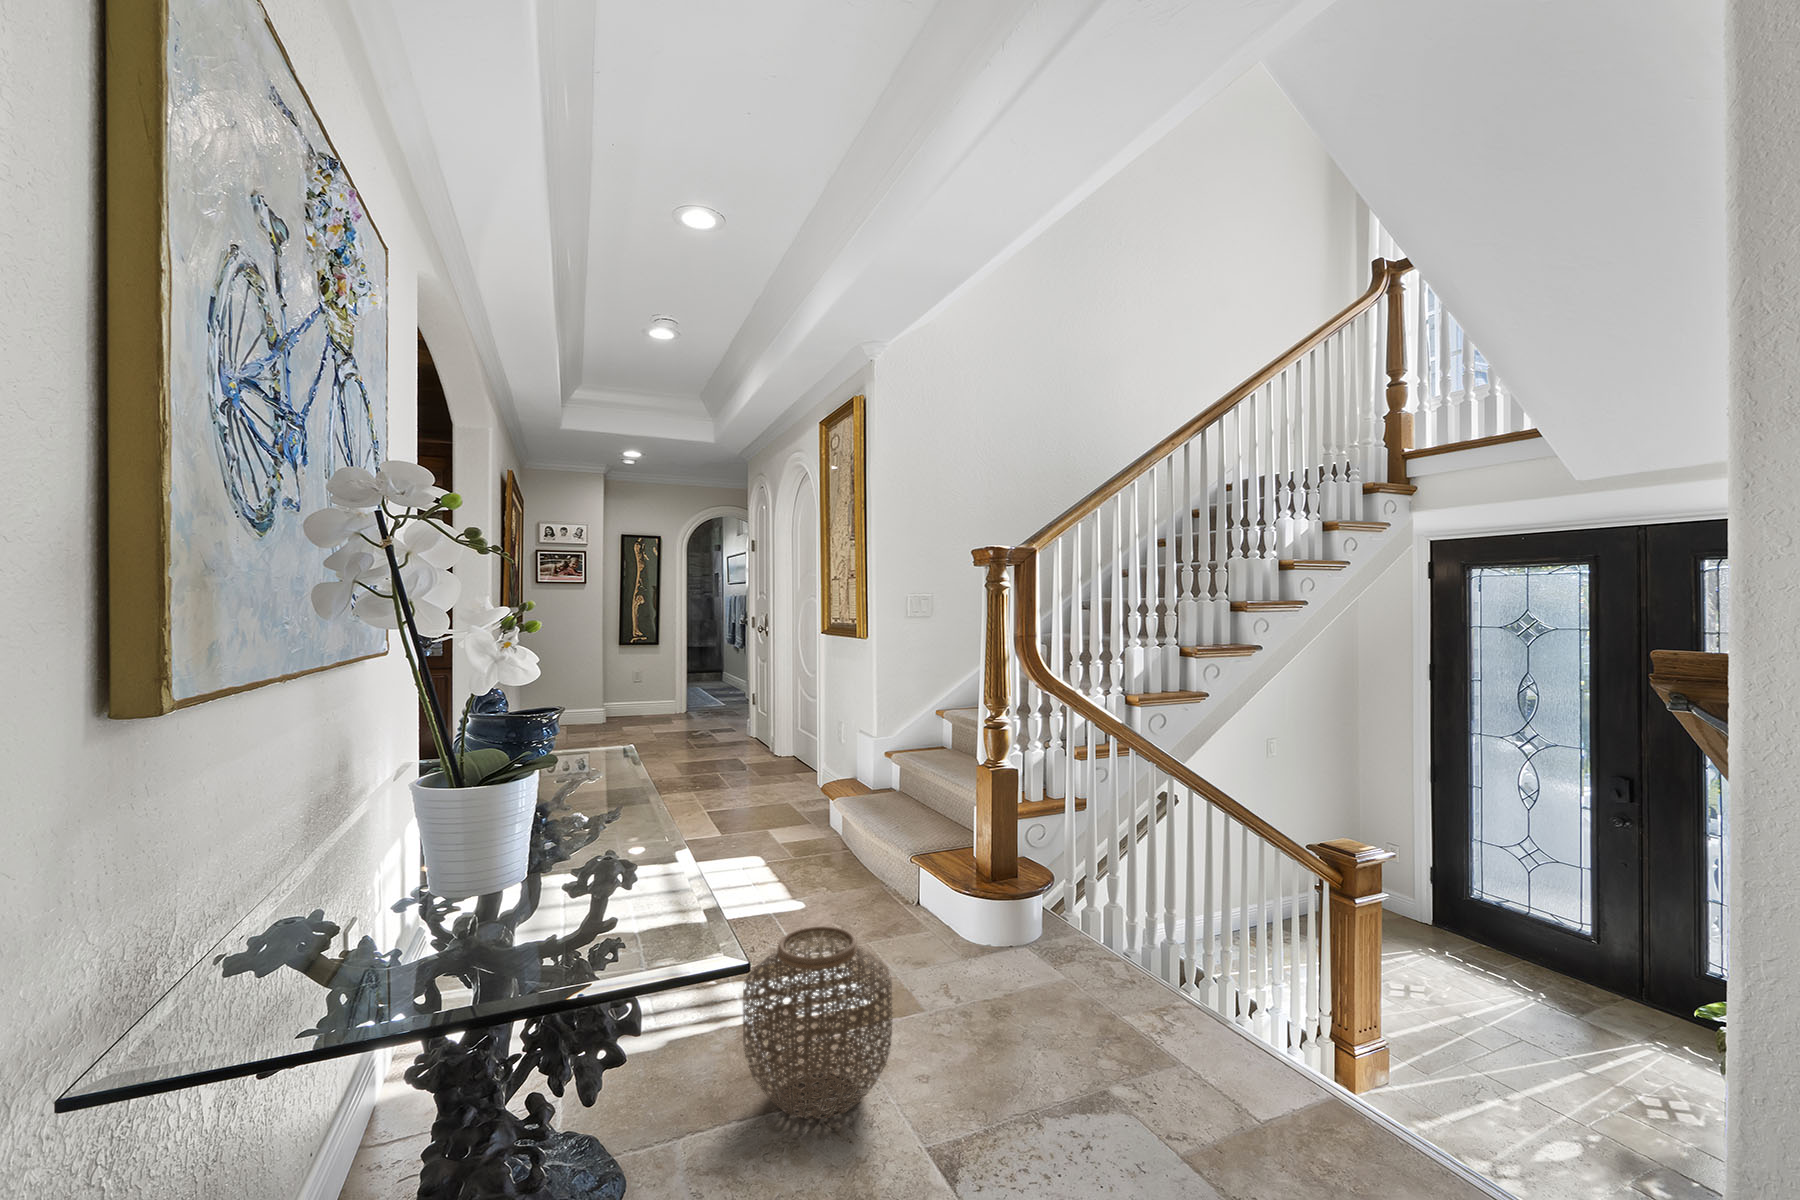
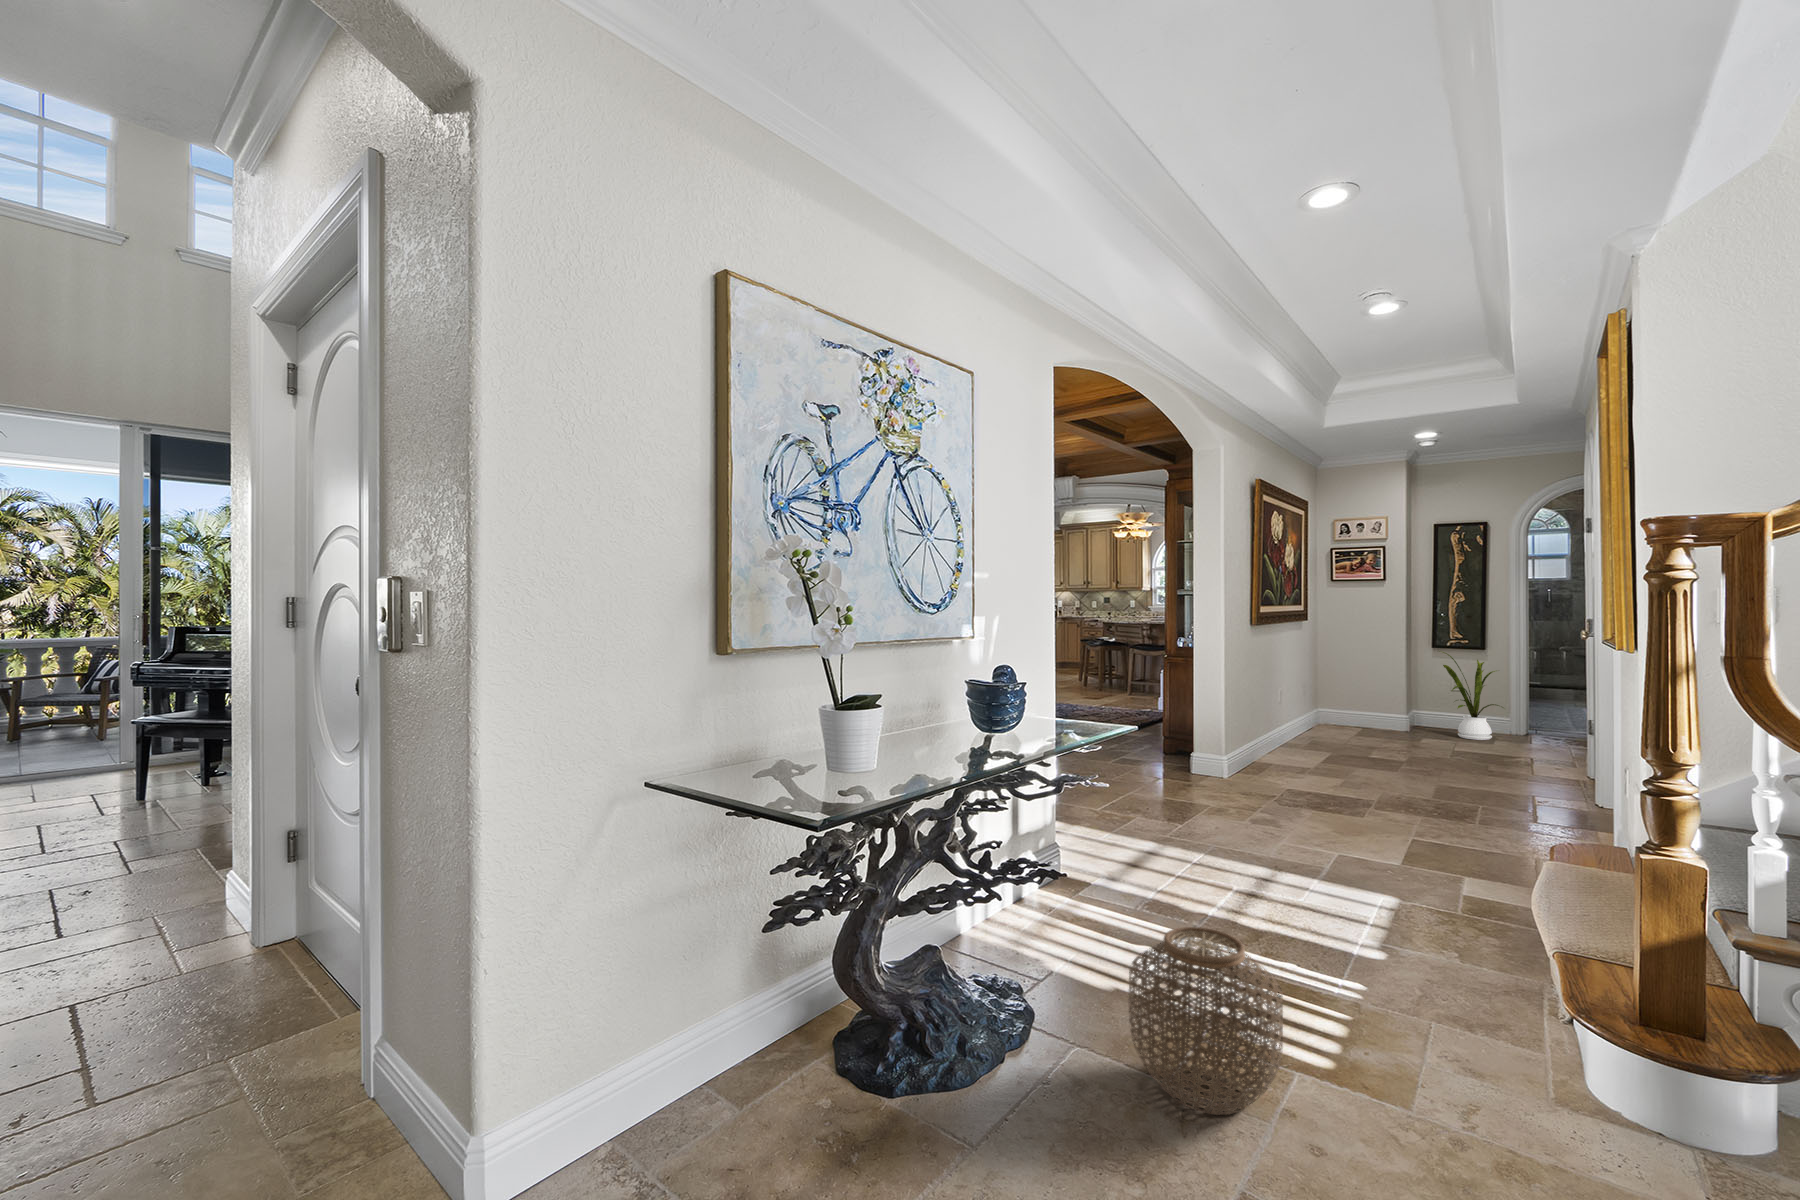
house plant: none [626,646,677,721] -> present [1443,652,1503,740]

